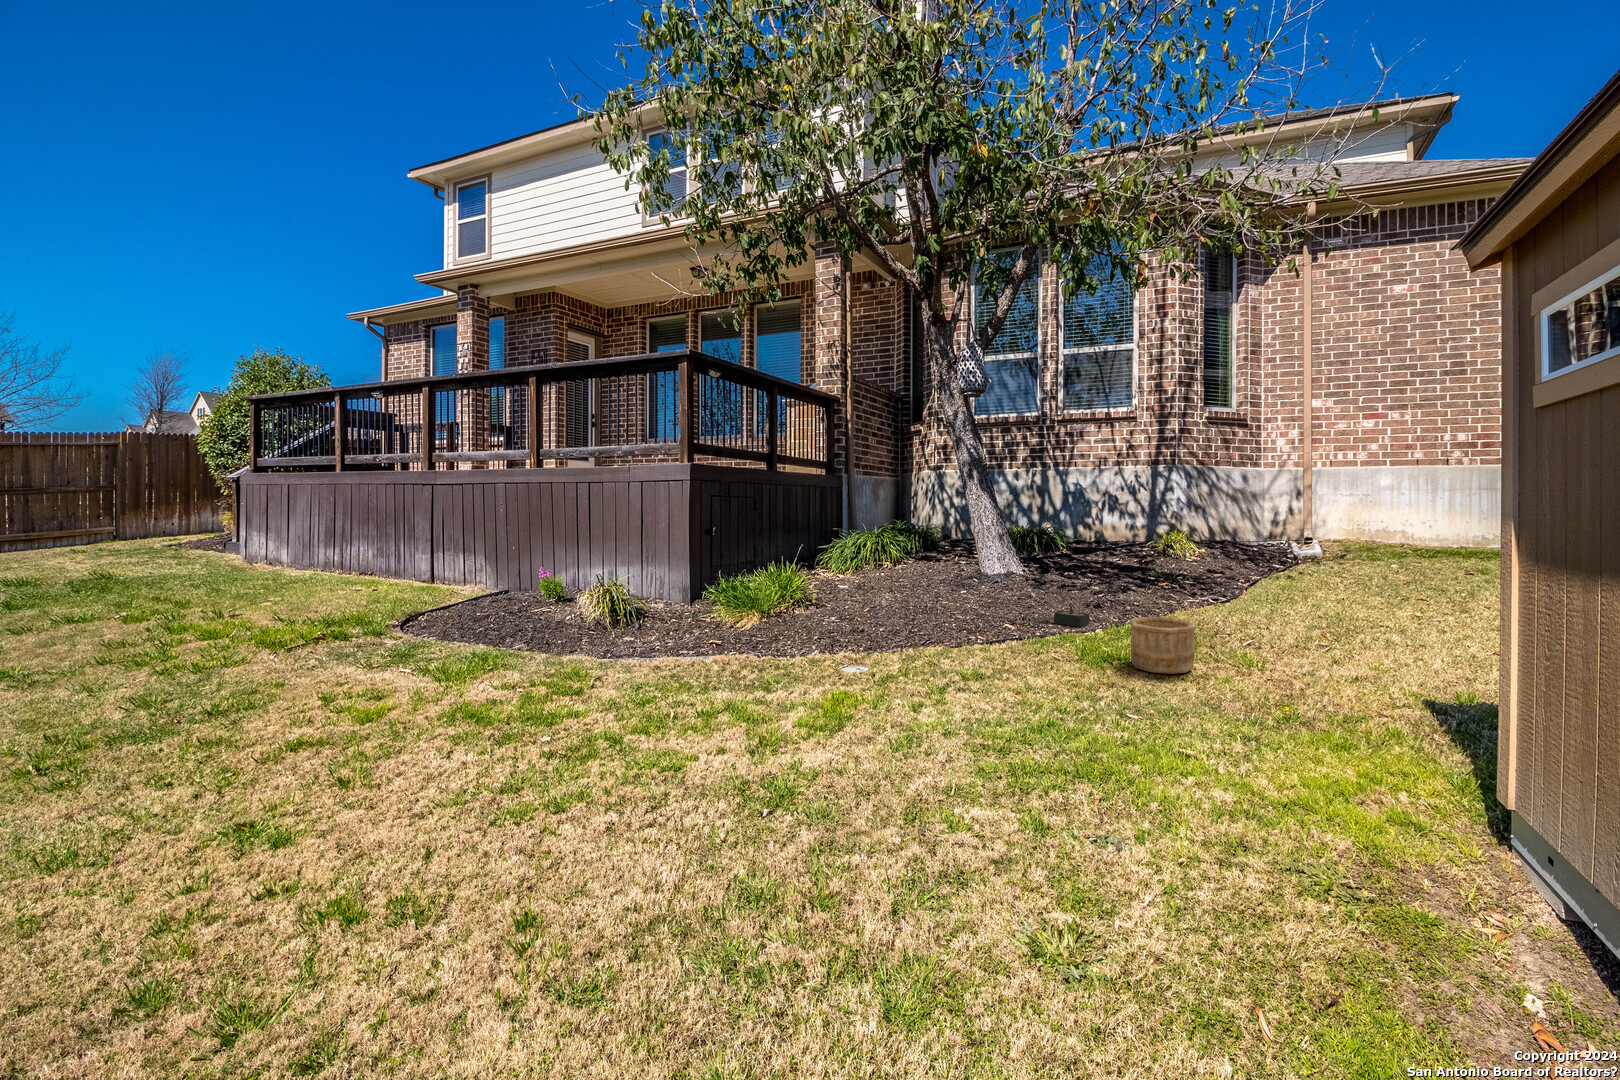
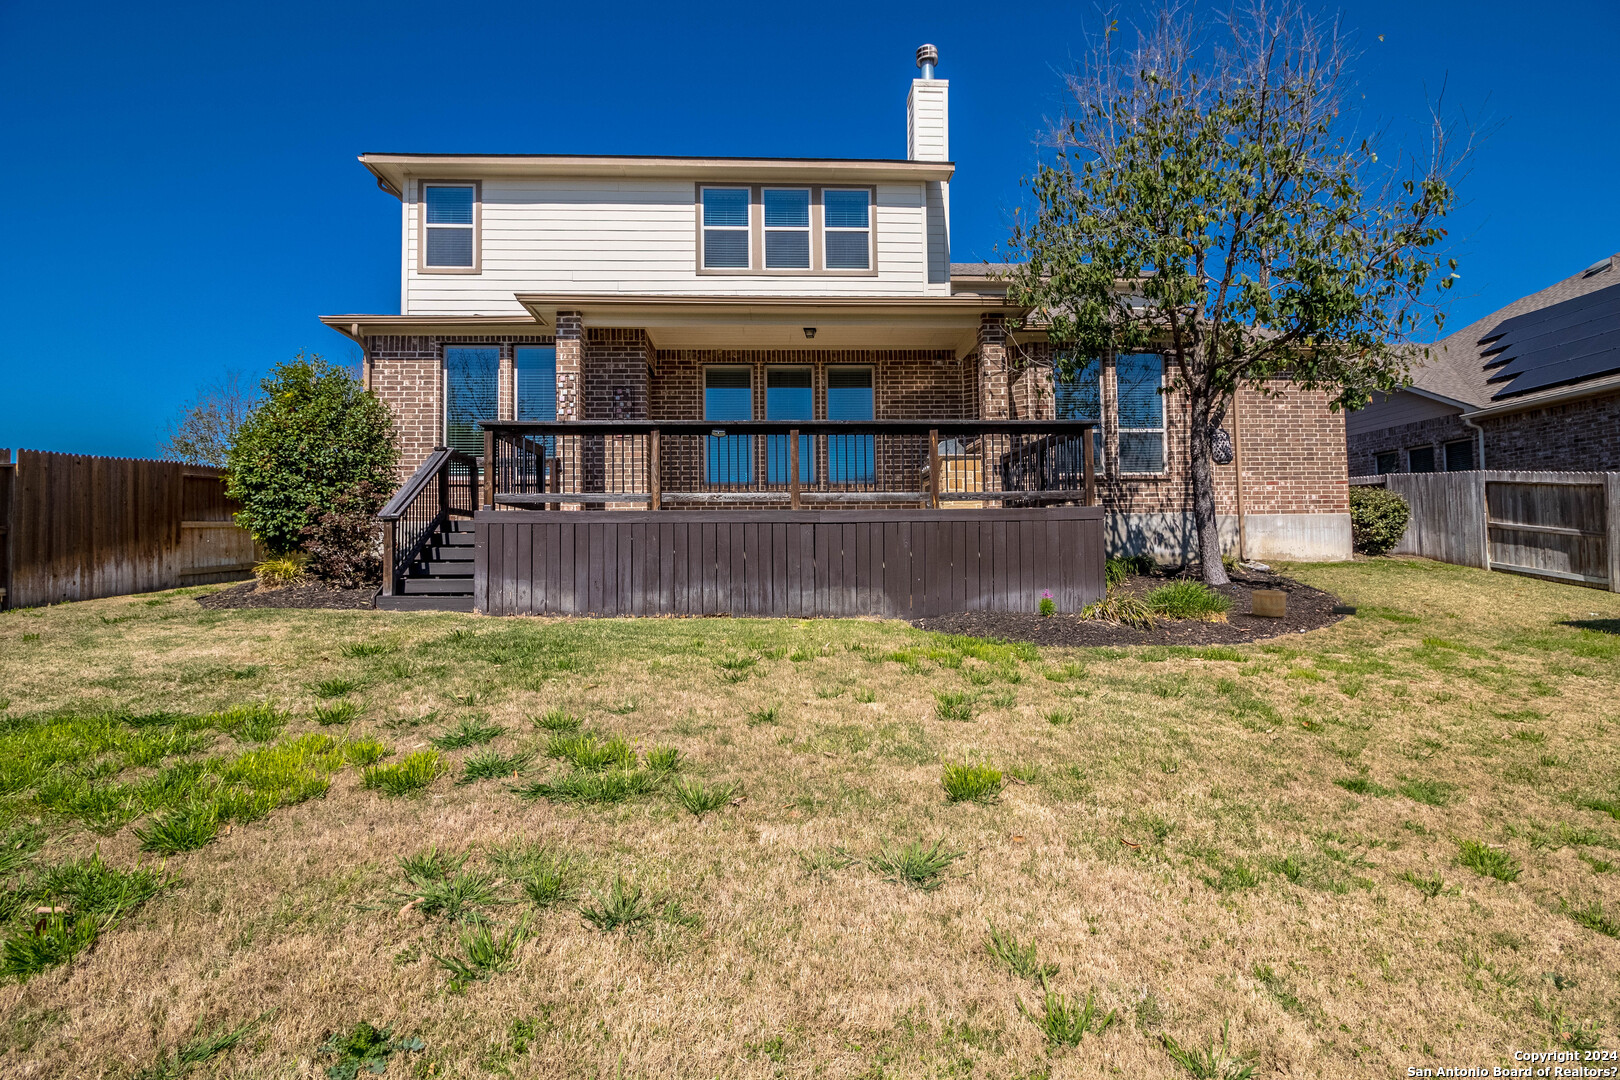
wooden bucket: present [1129,617,1196,674] -> present [1252,590,1287,617]

